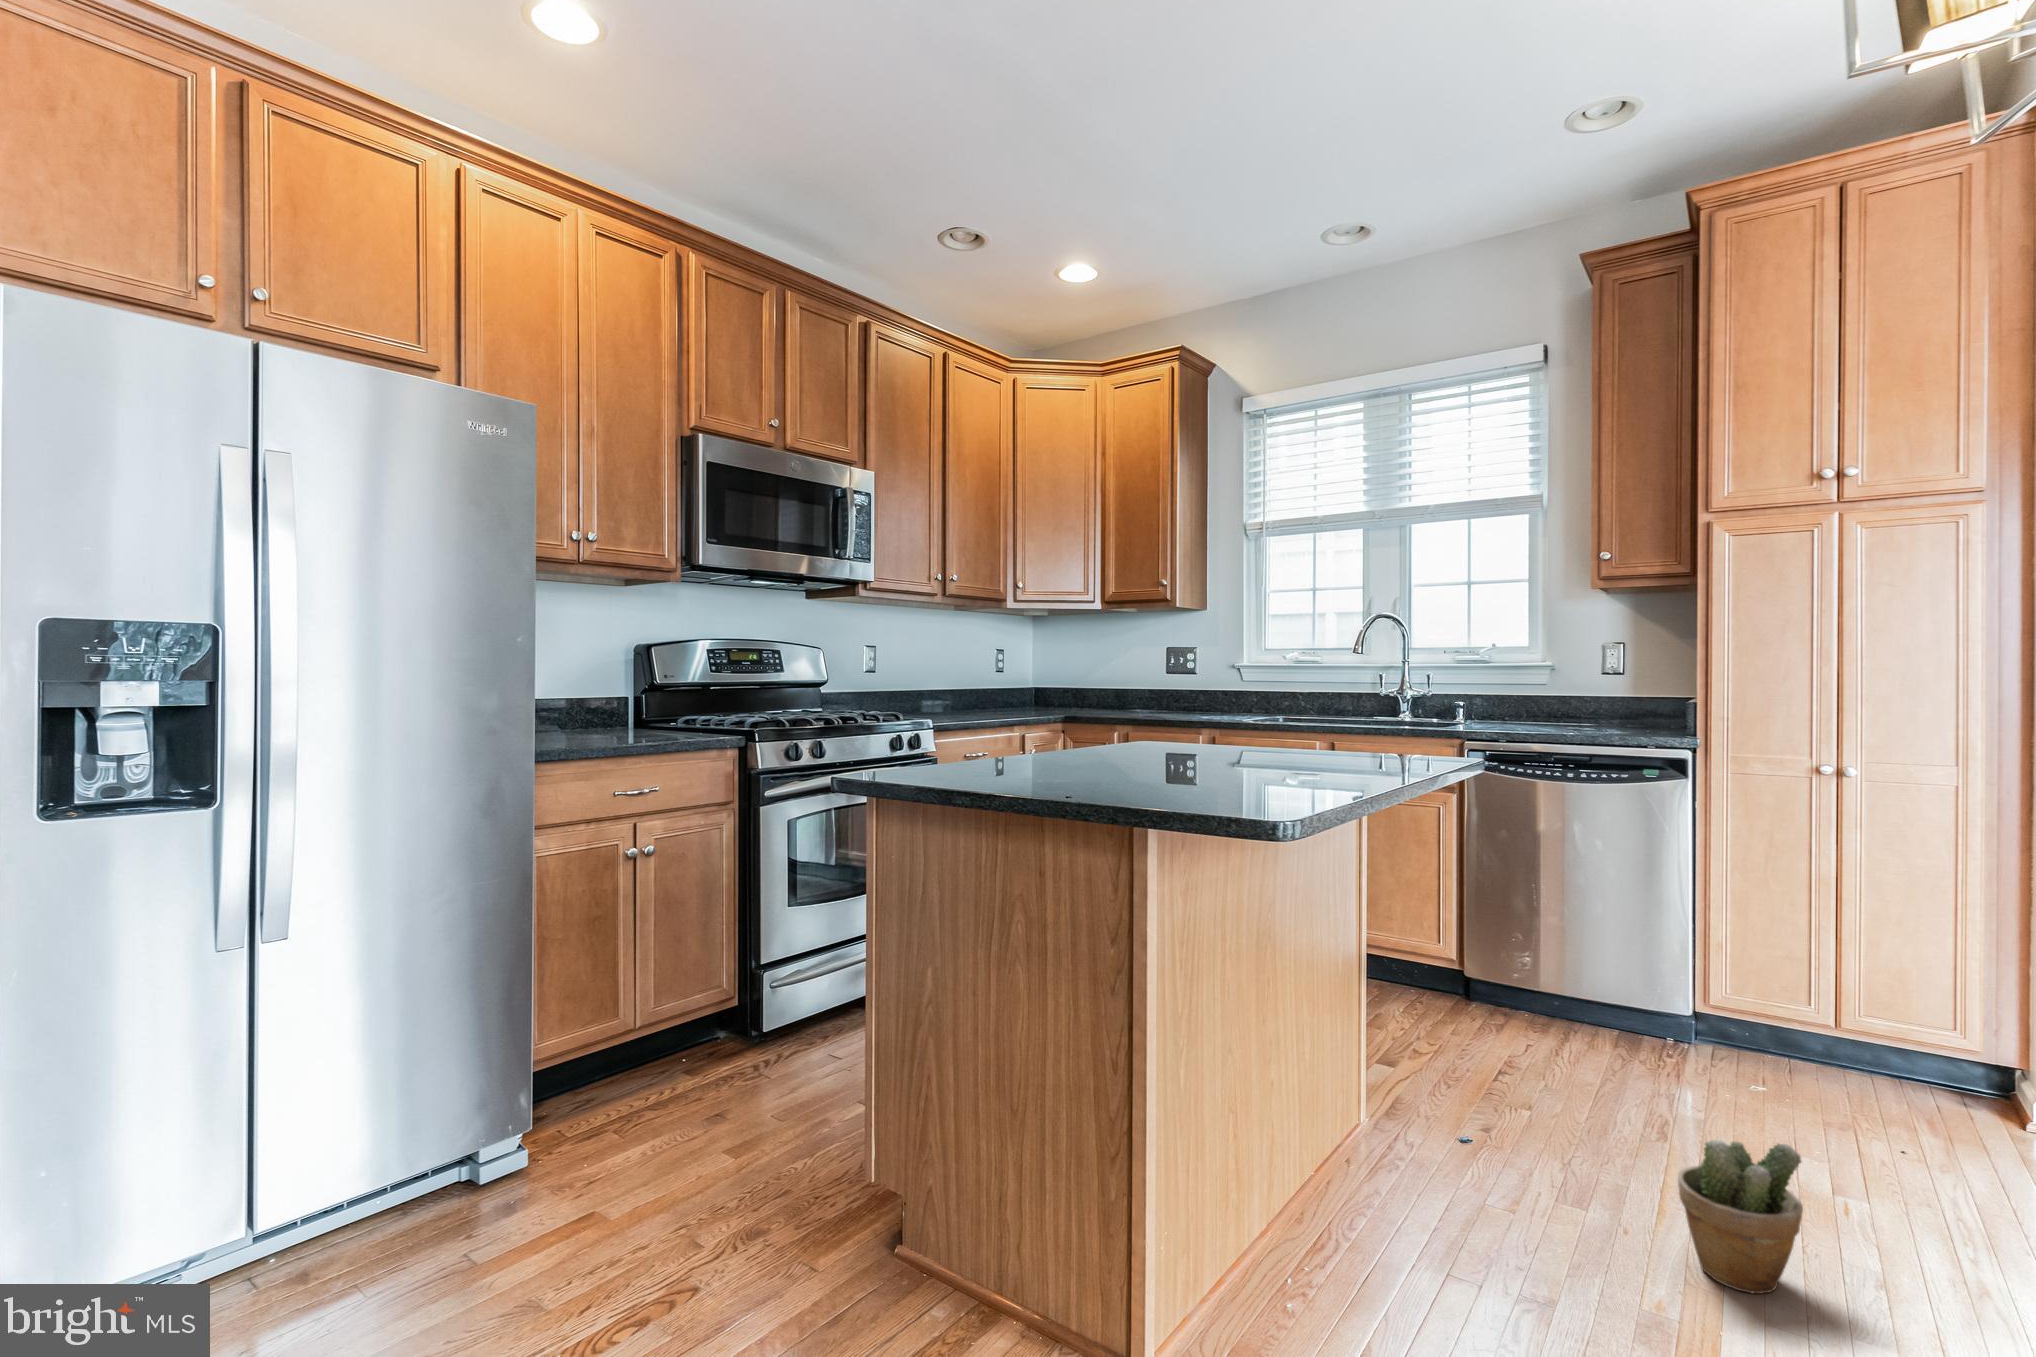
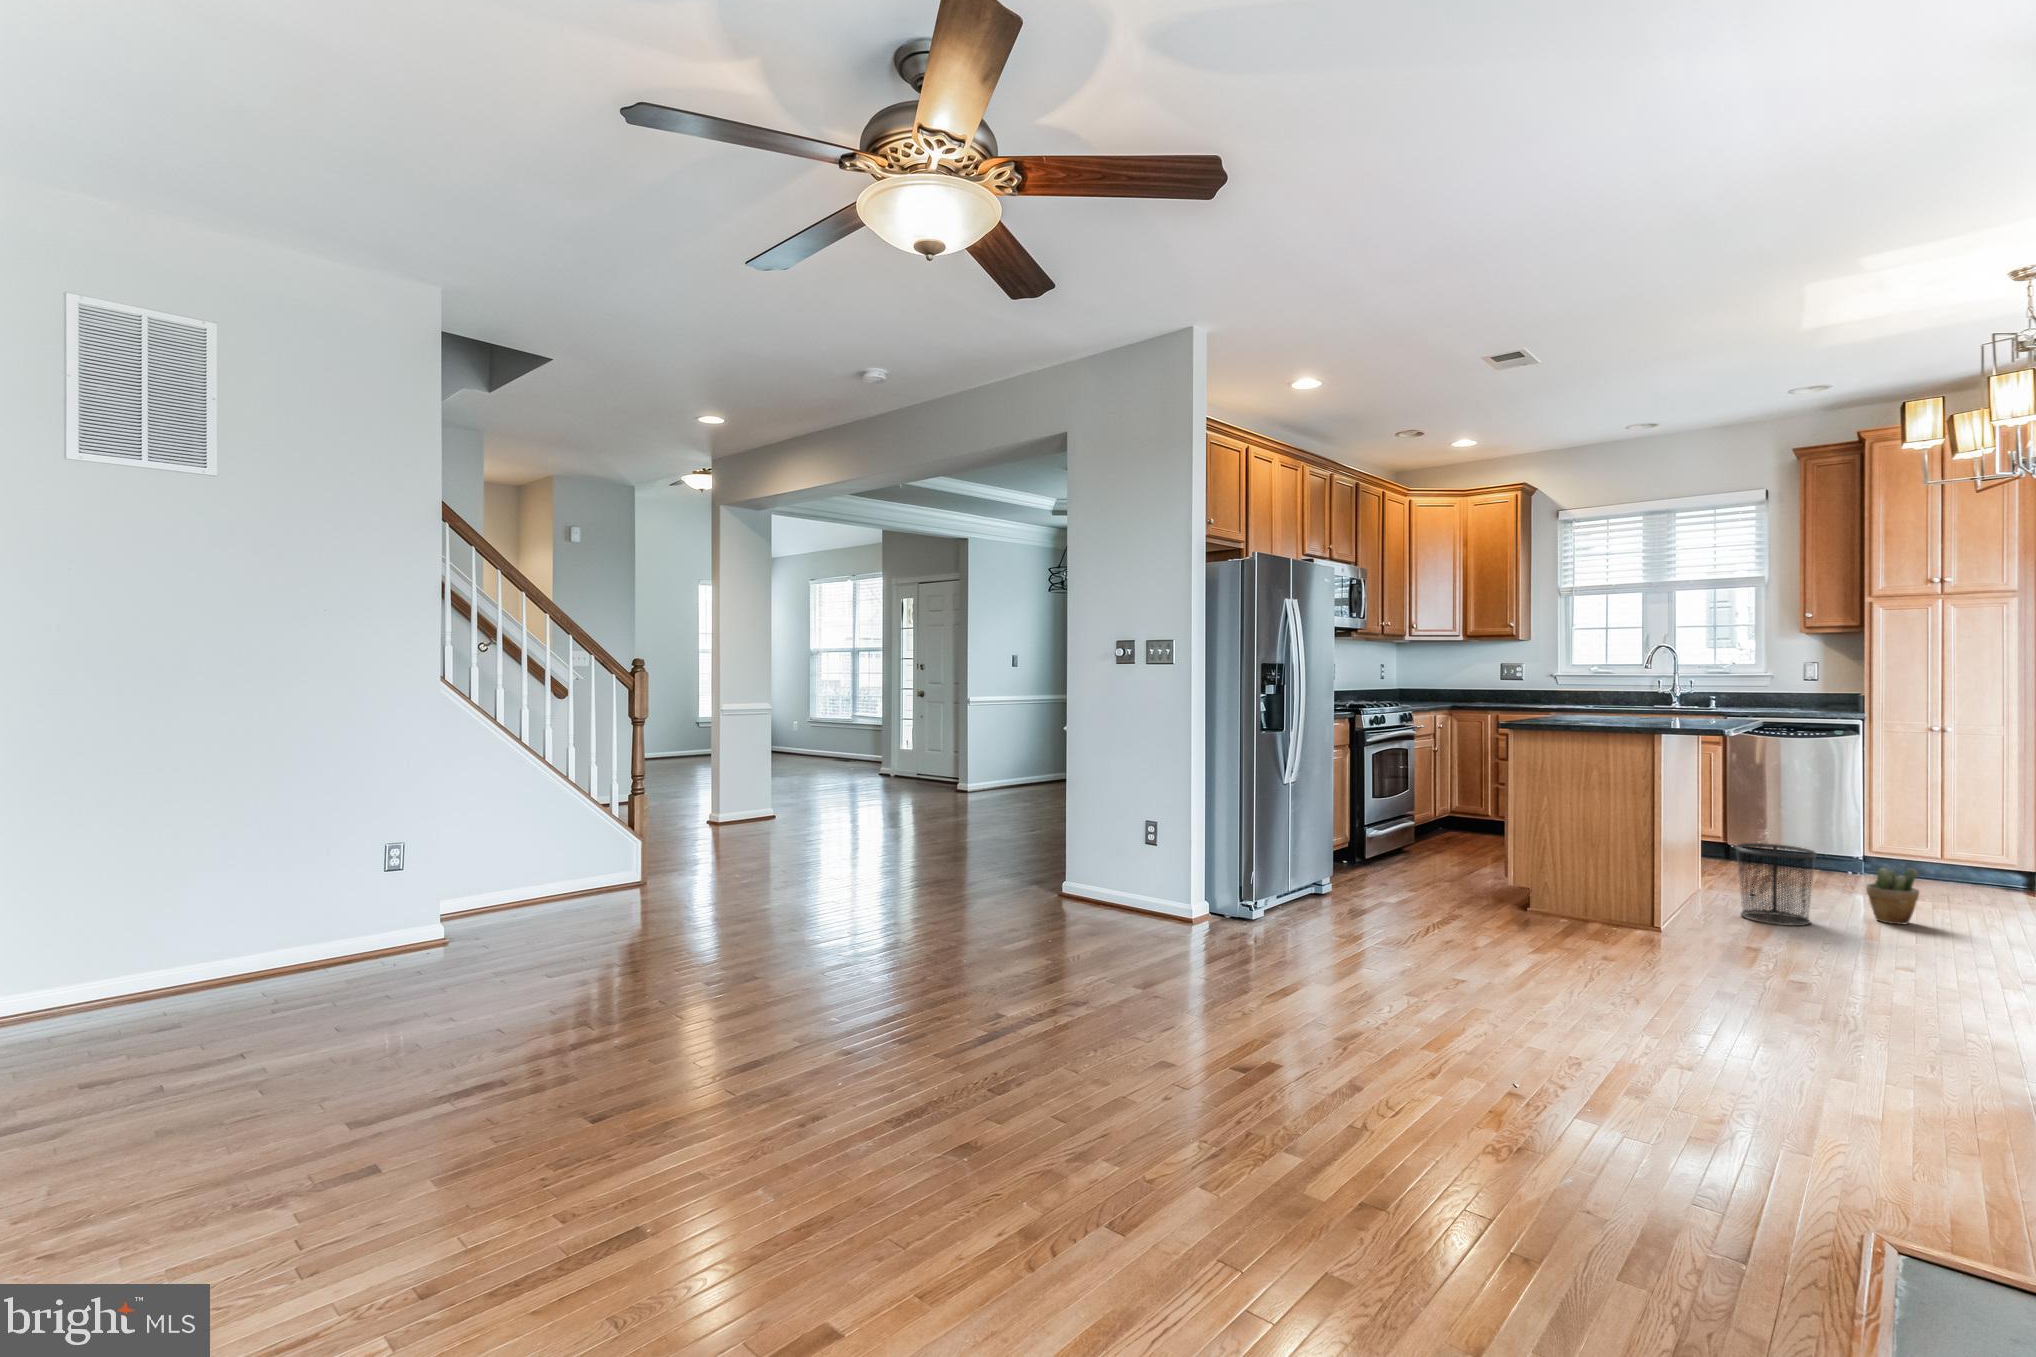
waste bin: none [1375,1062,1558,1312] -> present [1735,843,1816,926]

